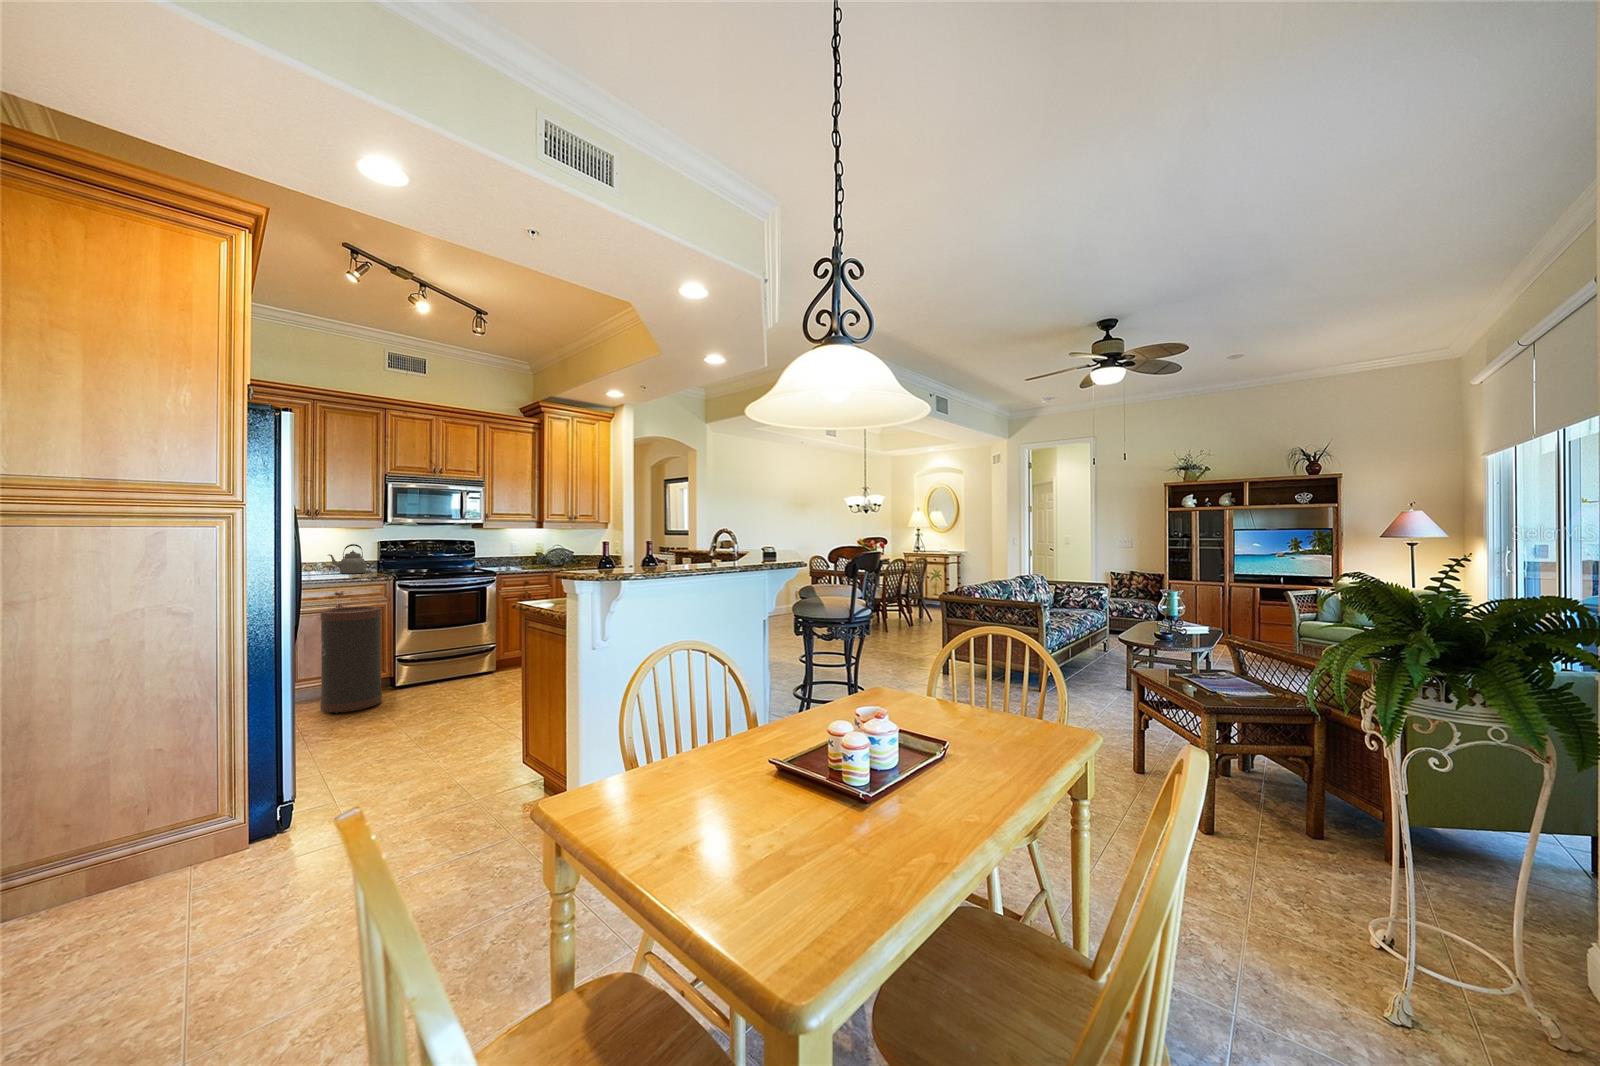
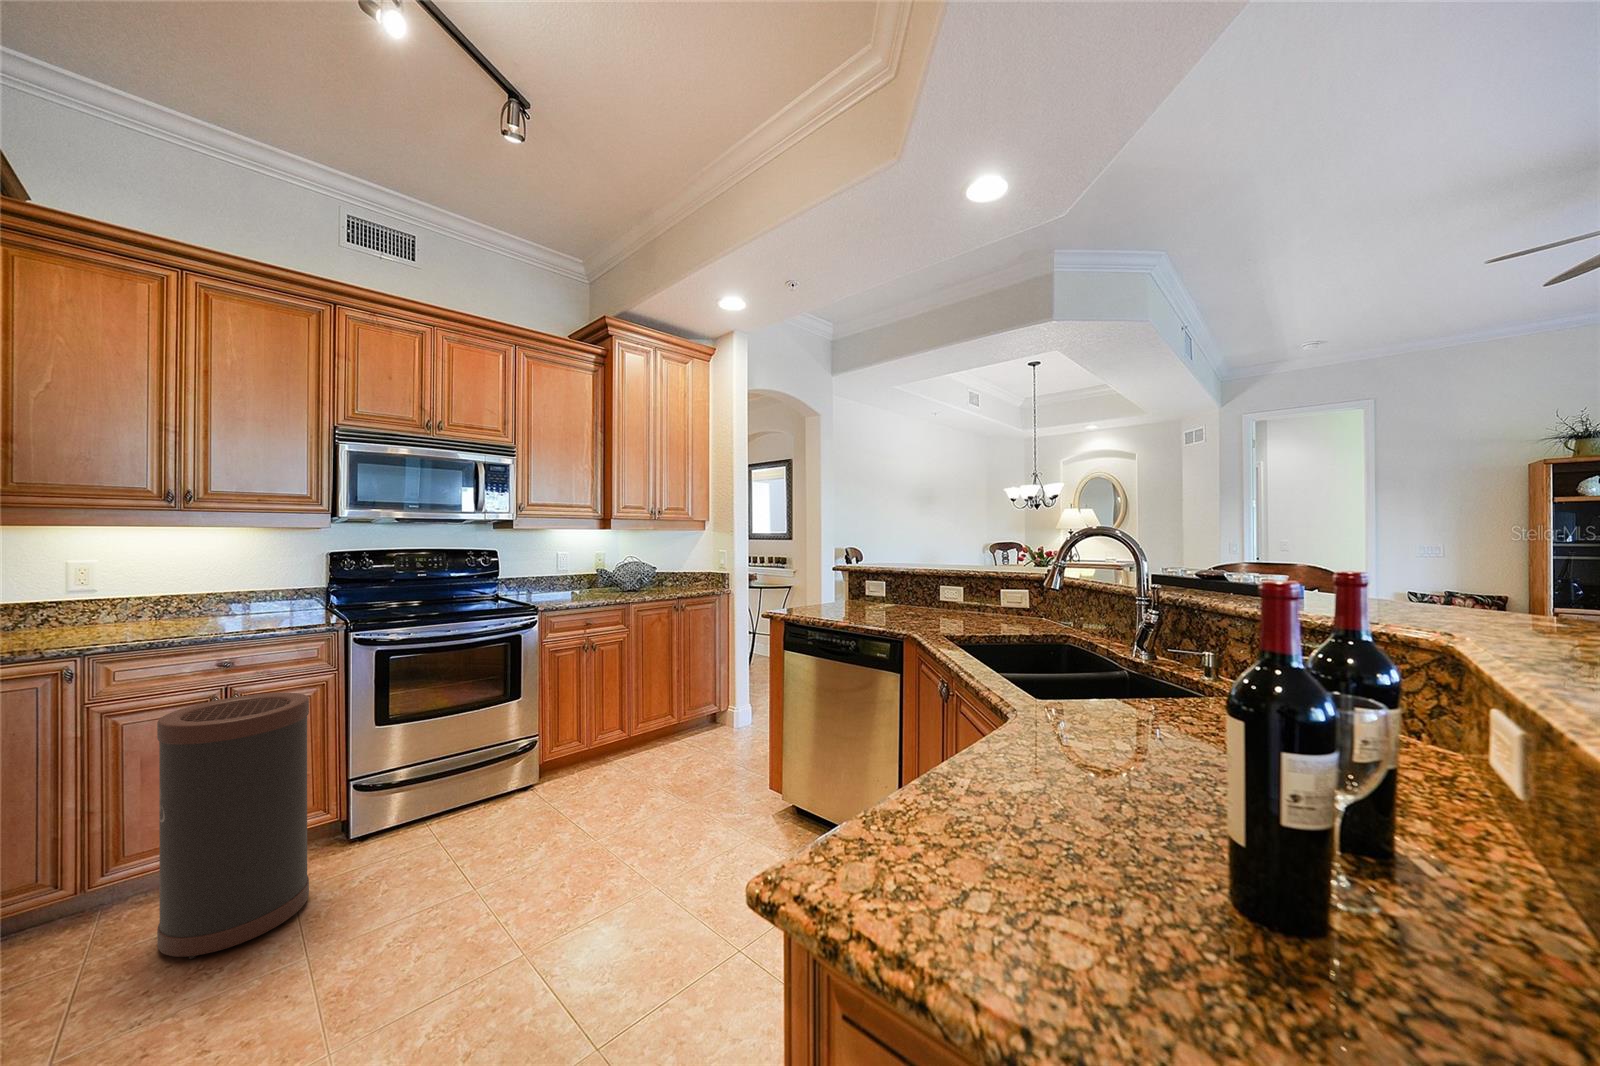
kettle: present [329,544,366,573] -> none [219,558,299,615]

